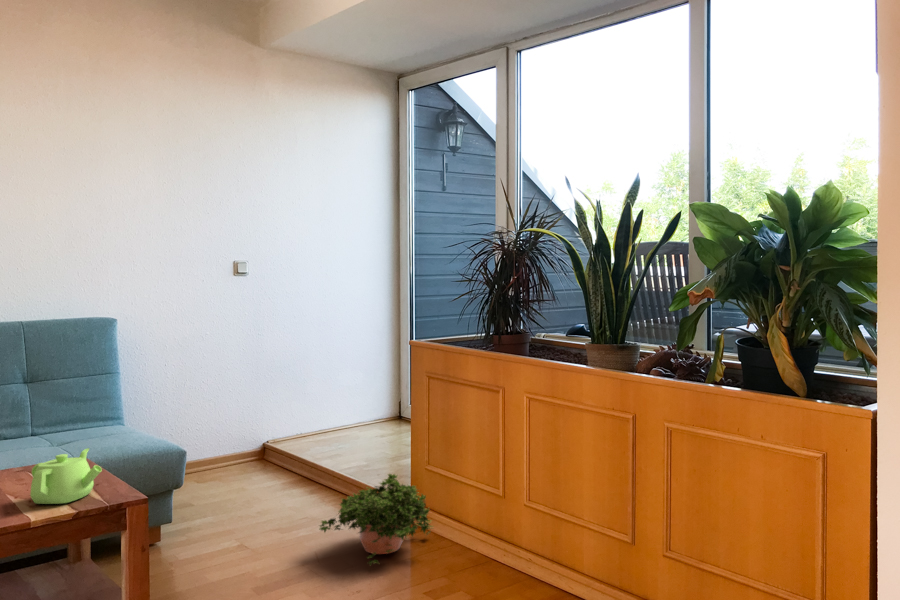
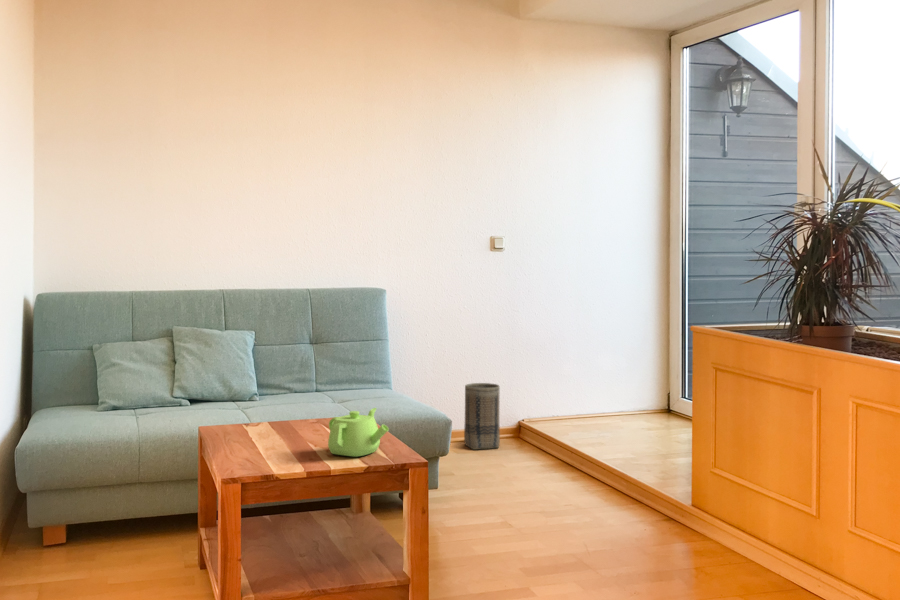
basket: none [200,410,237,476] -> present [464,383,500,450]
potted plant: present [319,474,432,565] -> none [585,468,716,565]

